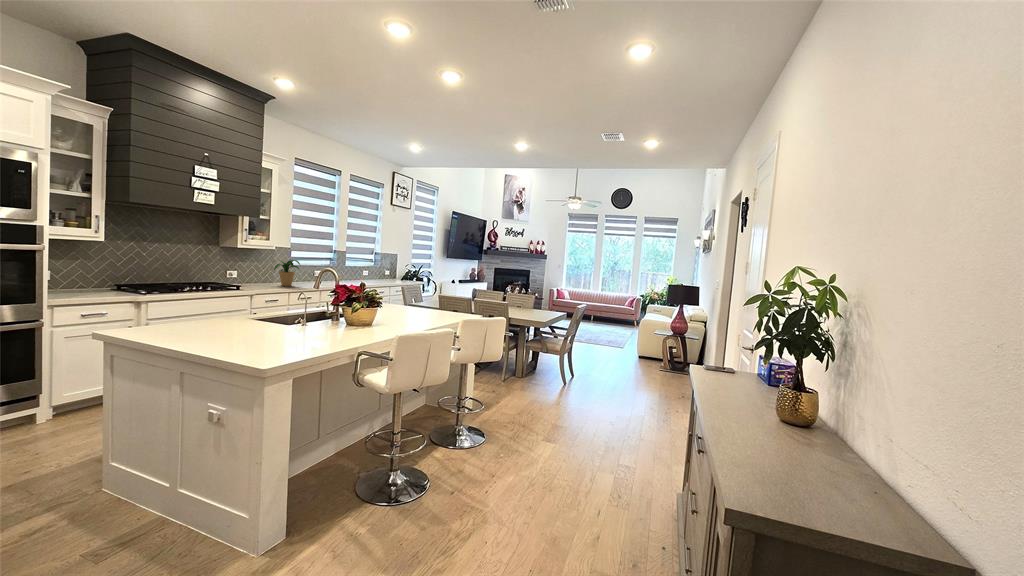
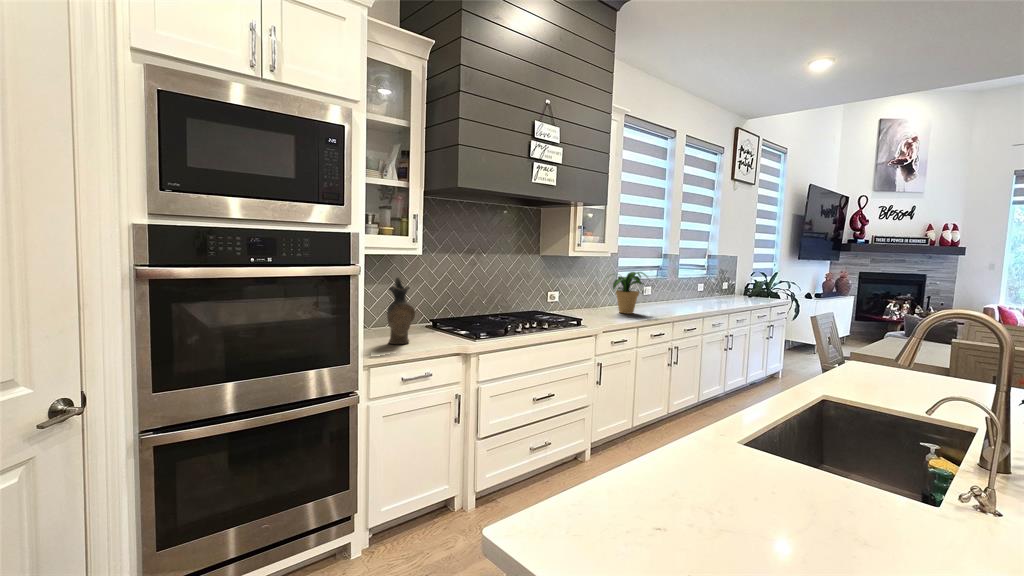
ceramic pitcher: none [69,254,93,295] -> present [387,277,415,344]

